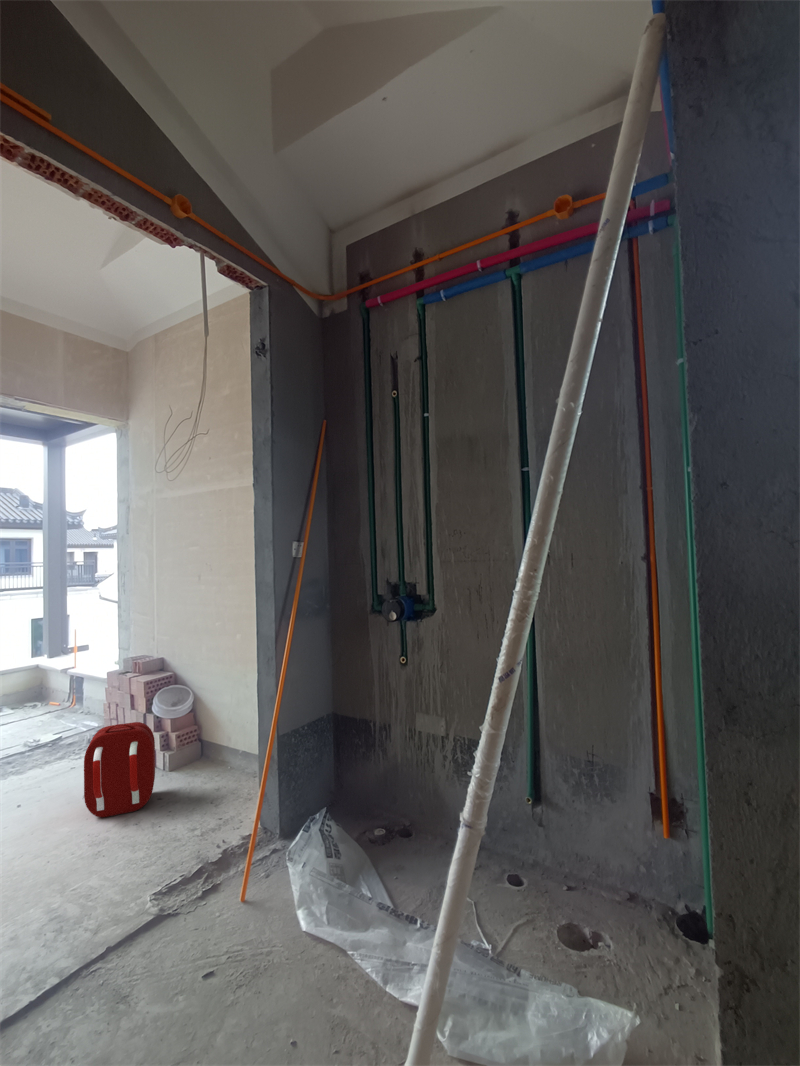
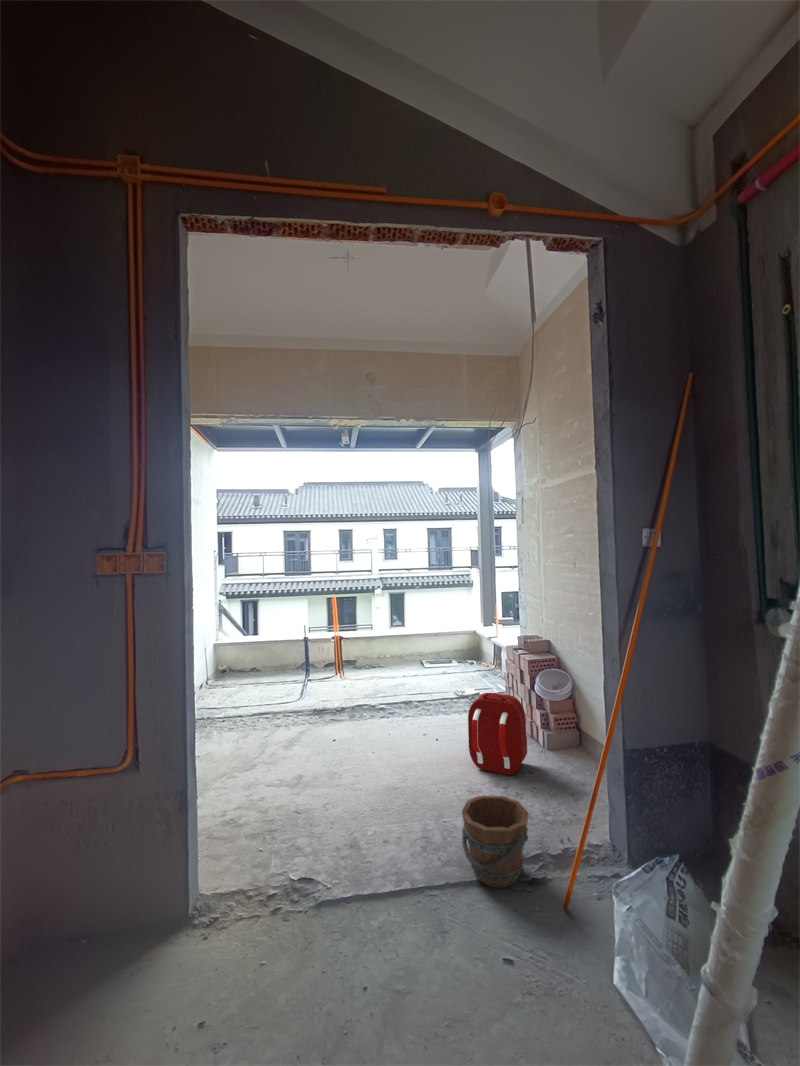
bucket: none [120,822,200,925] -> present [462,796,528,888]

